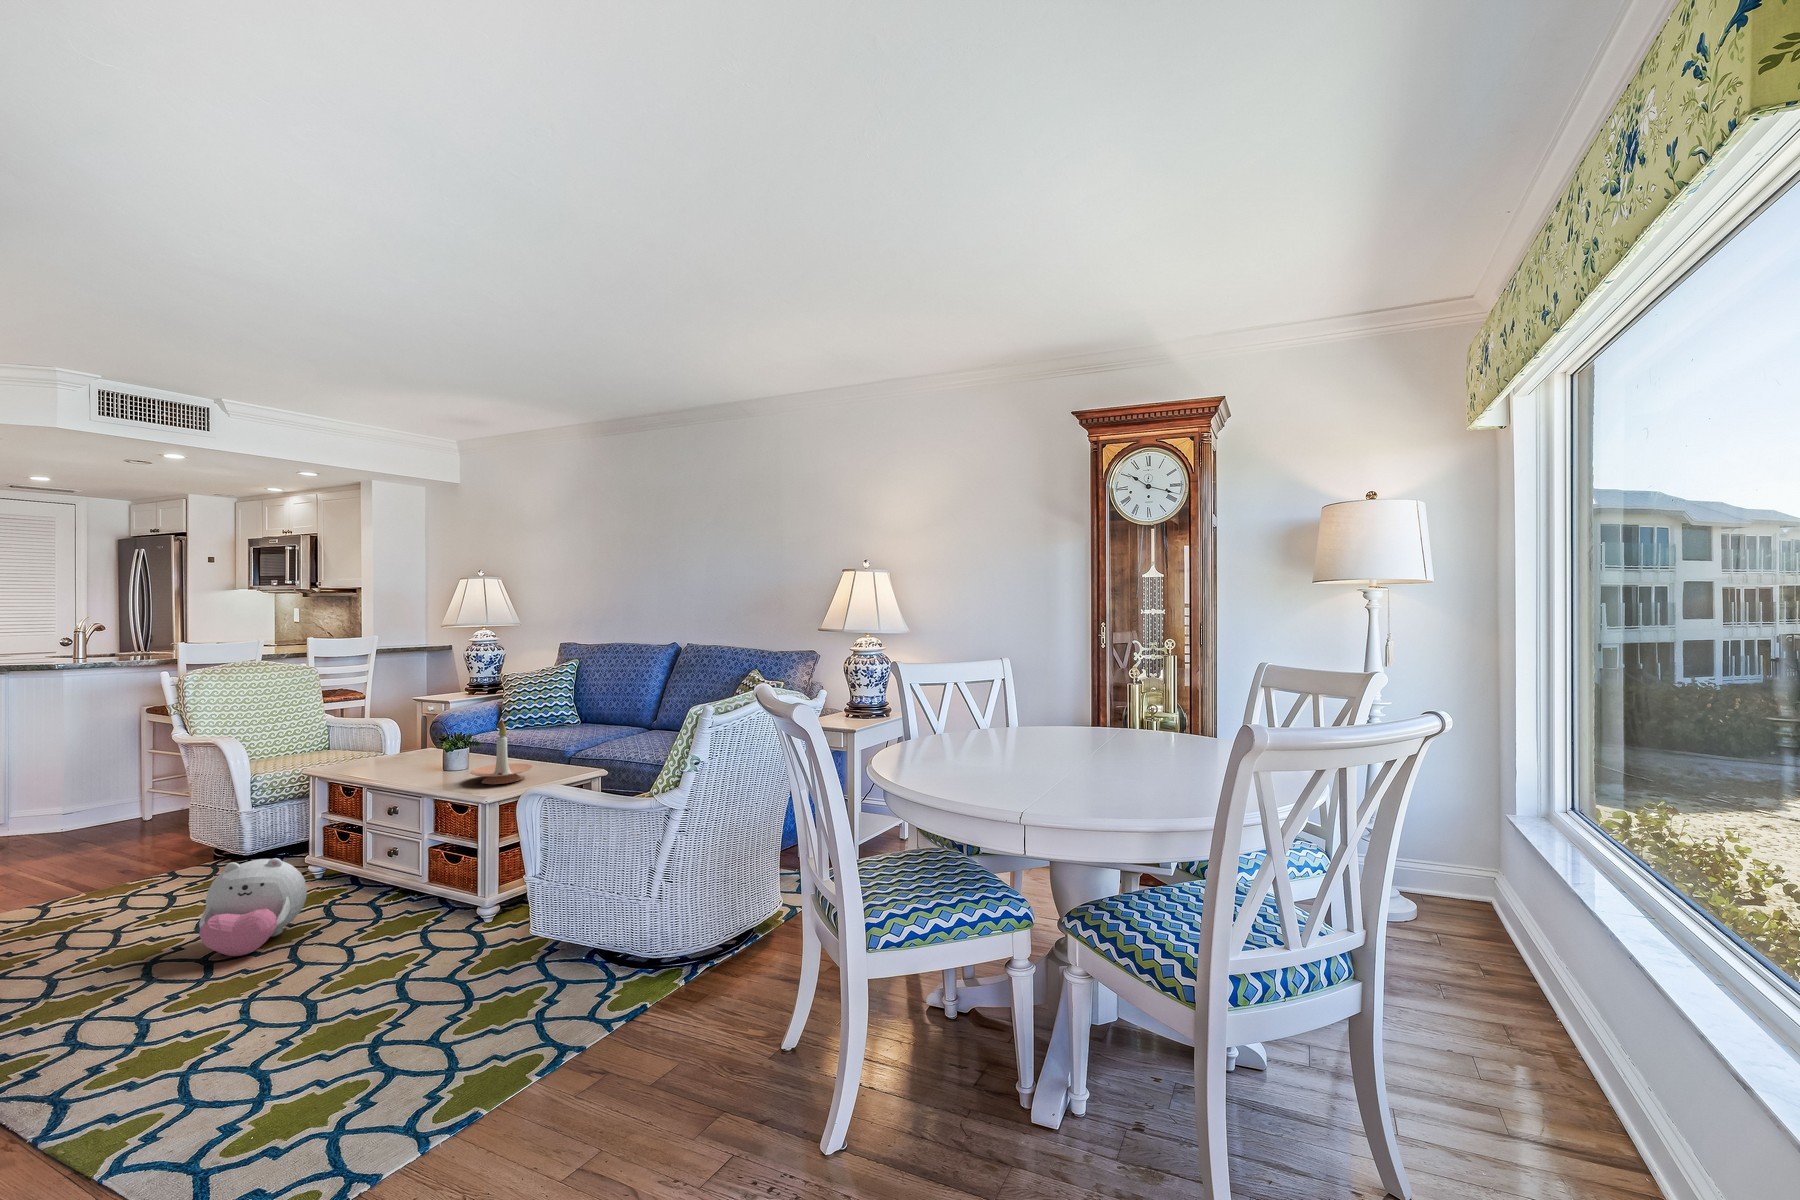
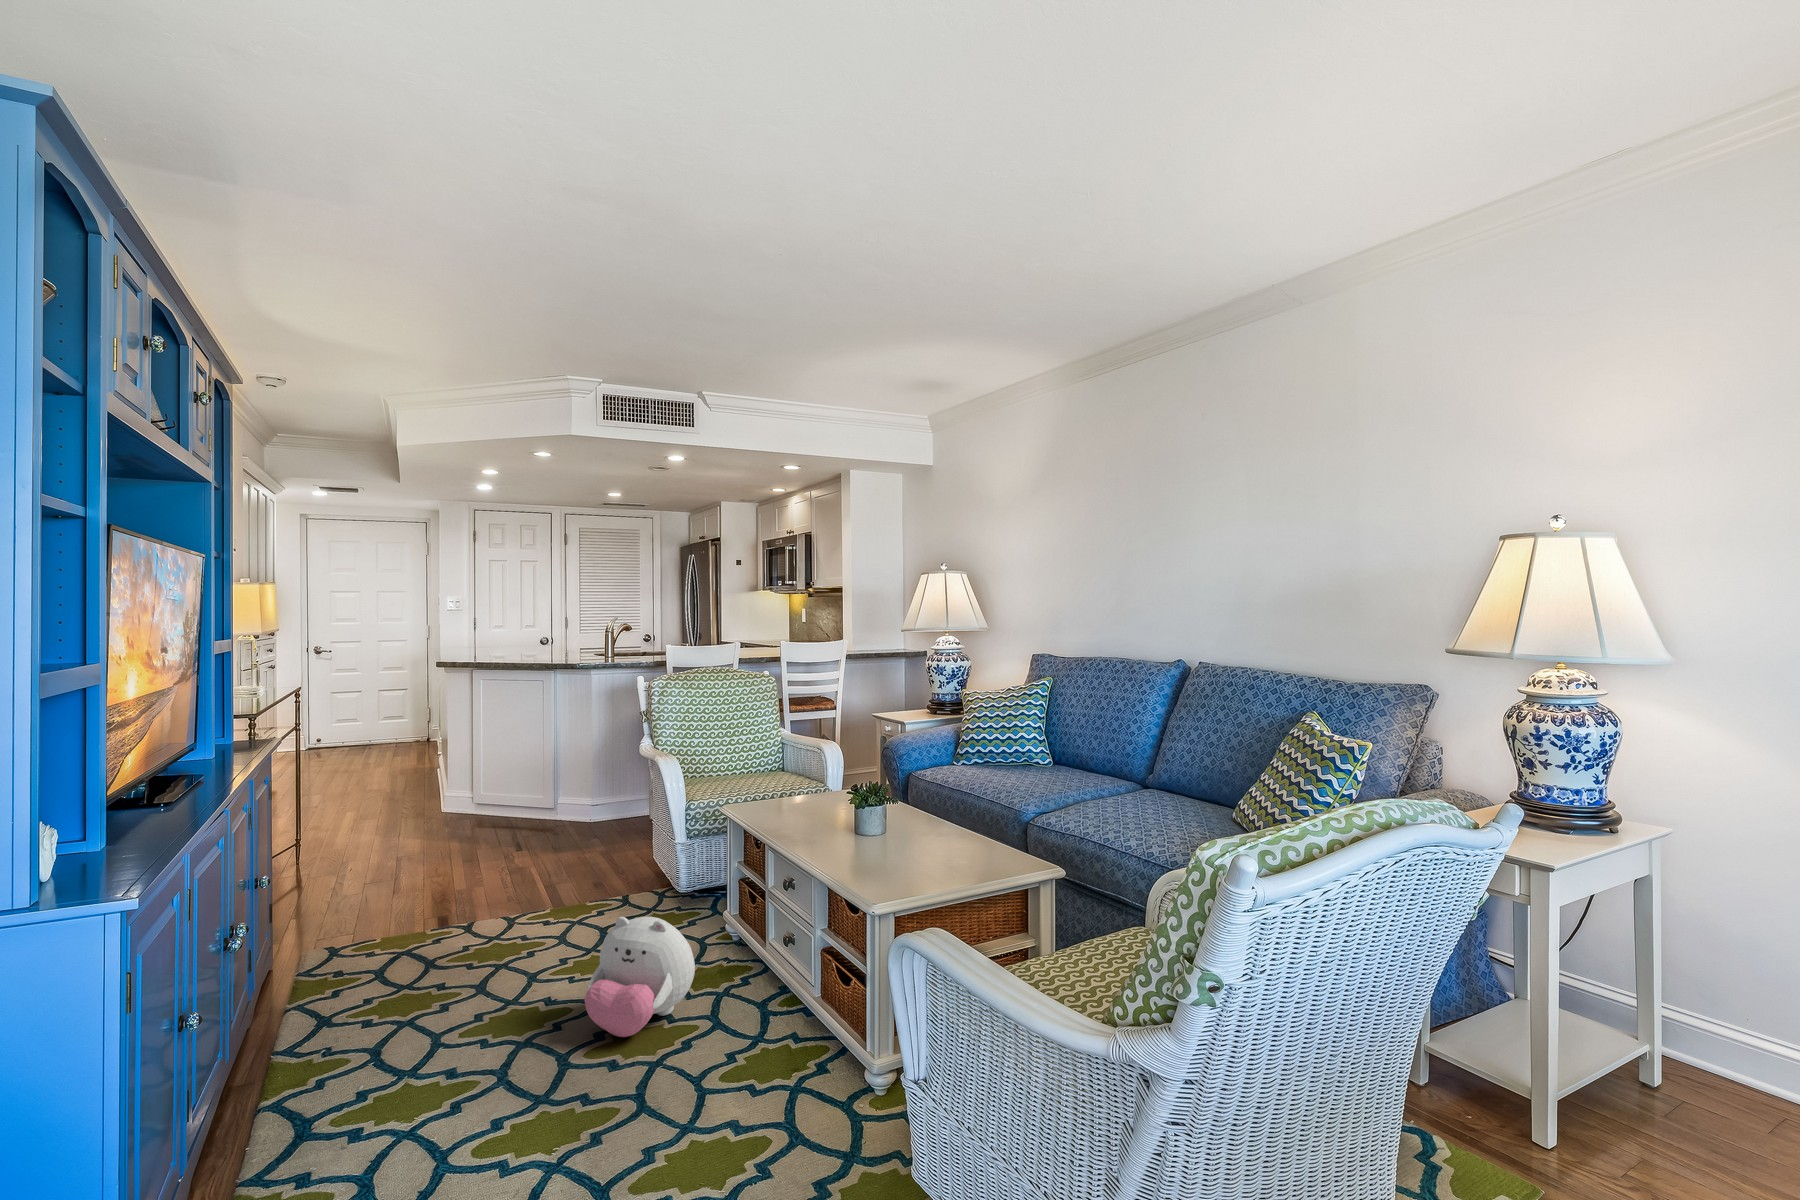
candle holder: present [470,720,533,784] -> none [875,769,955,863]

